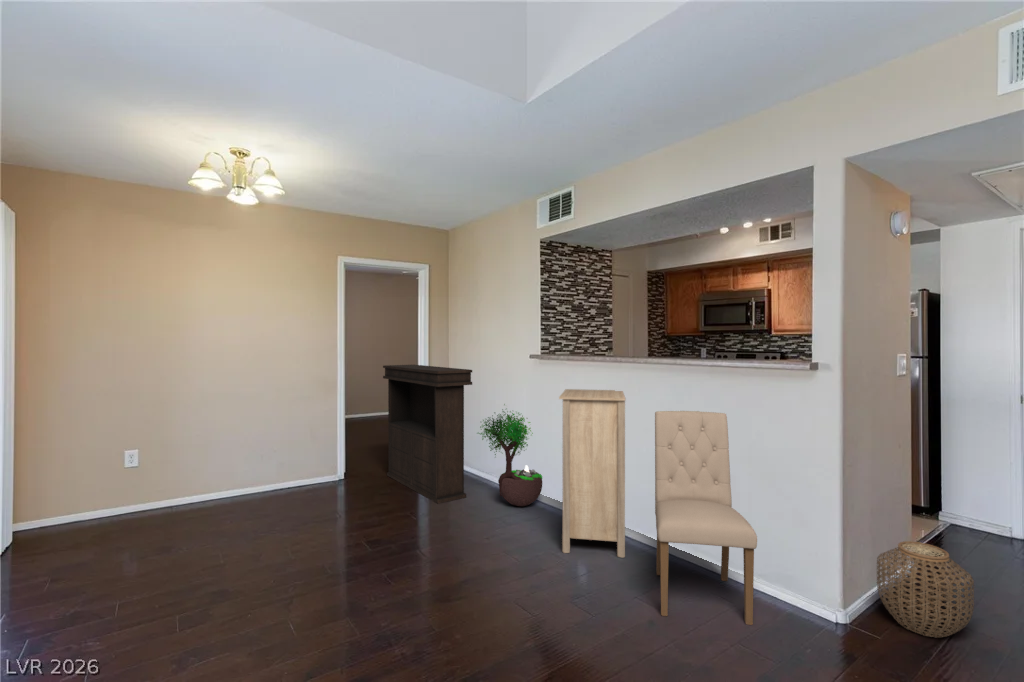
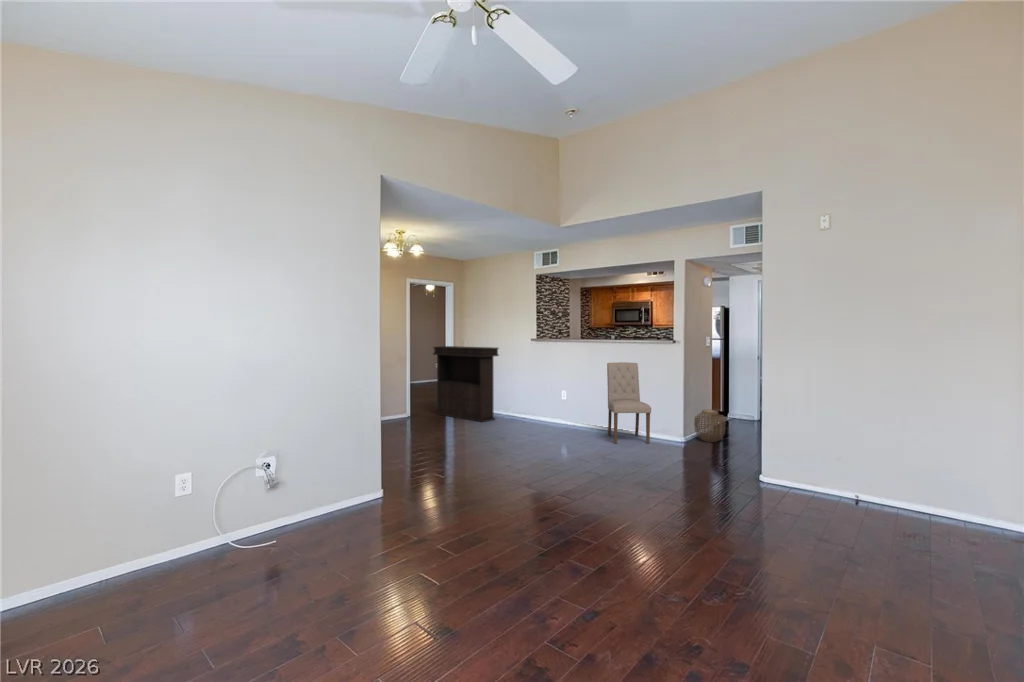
storage cabinet: present [559,389,626,557] -> none [557,356,593,433]
potted tree: present [479,404,542,506] -> none [505,366,541,421]

